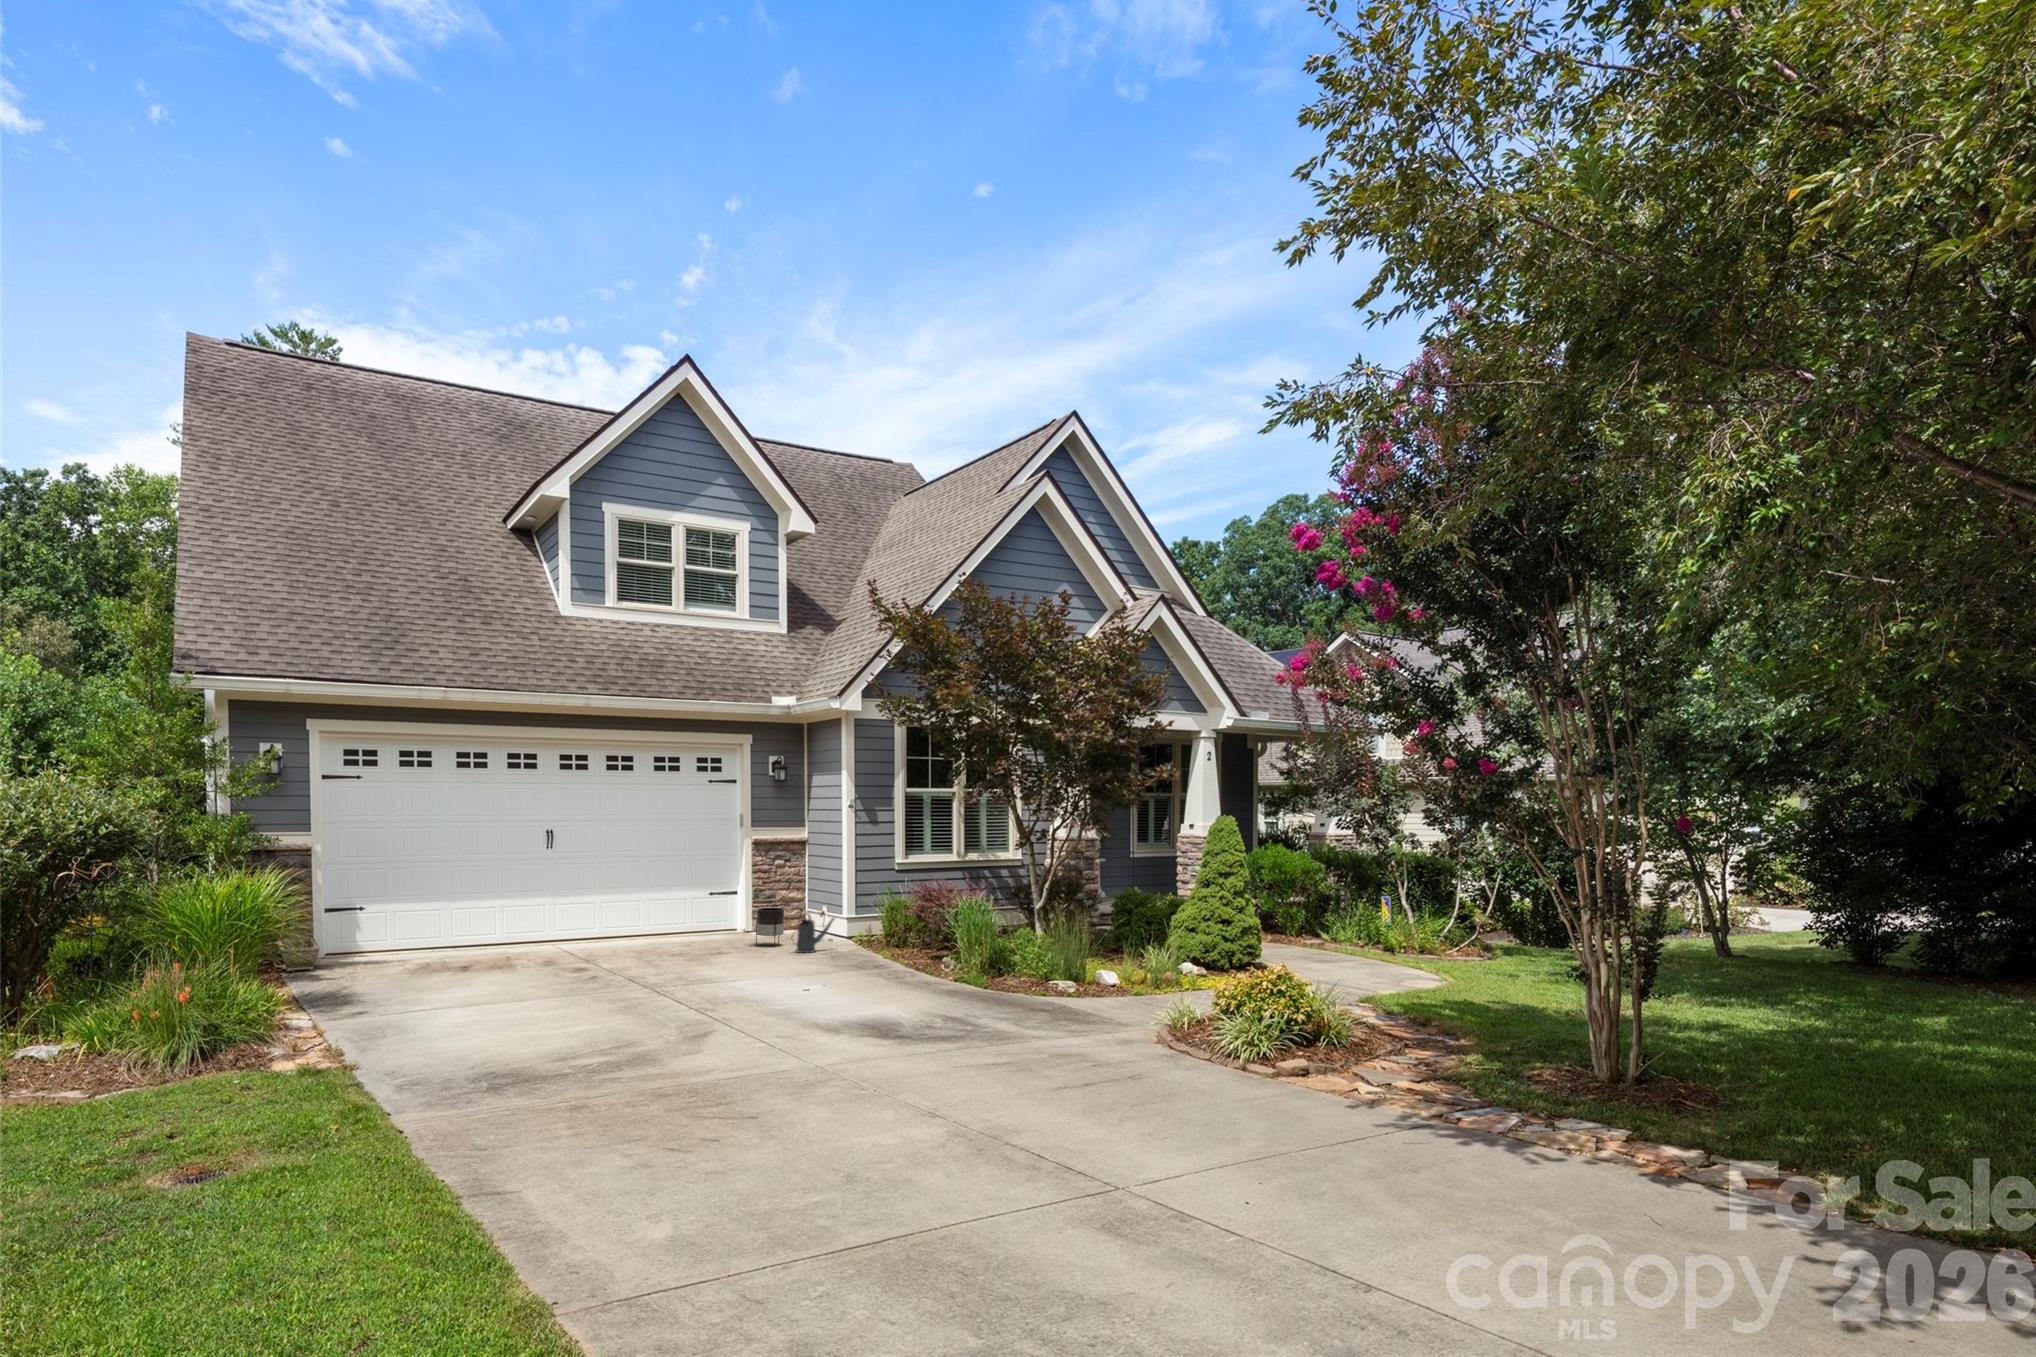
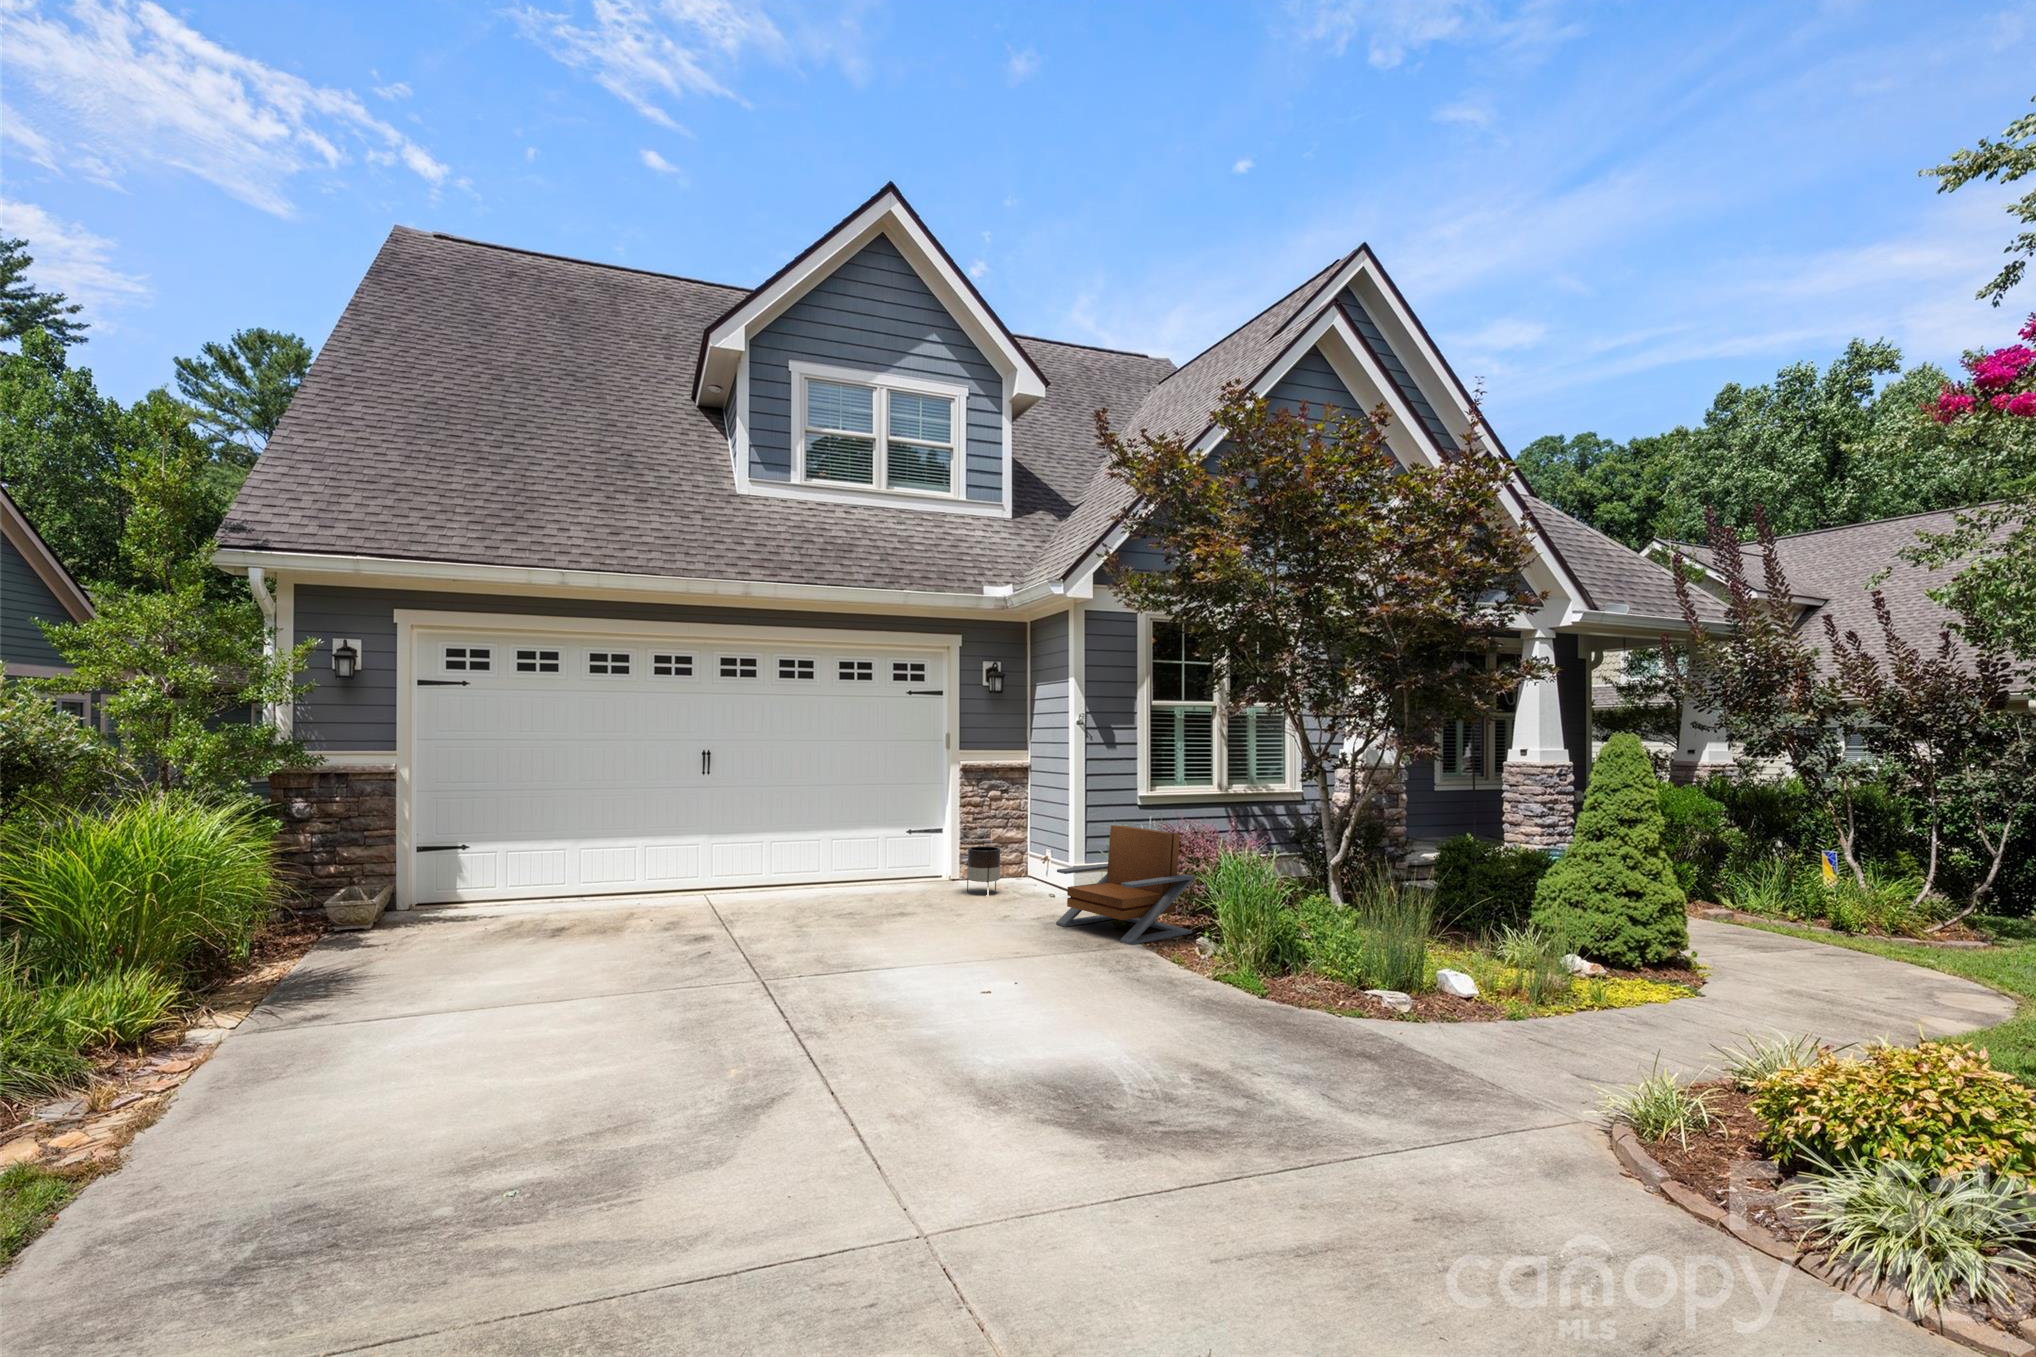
lounge chair: none [839,886,942,970] -> present [1056,825,1195,945]
watering can: present [793,913,834,953] -> none [1003,856,1059,908]

